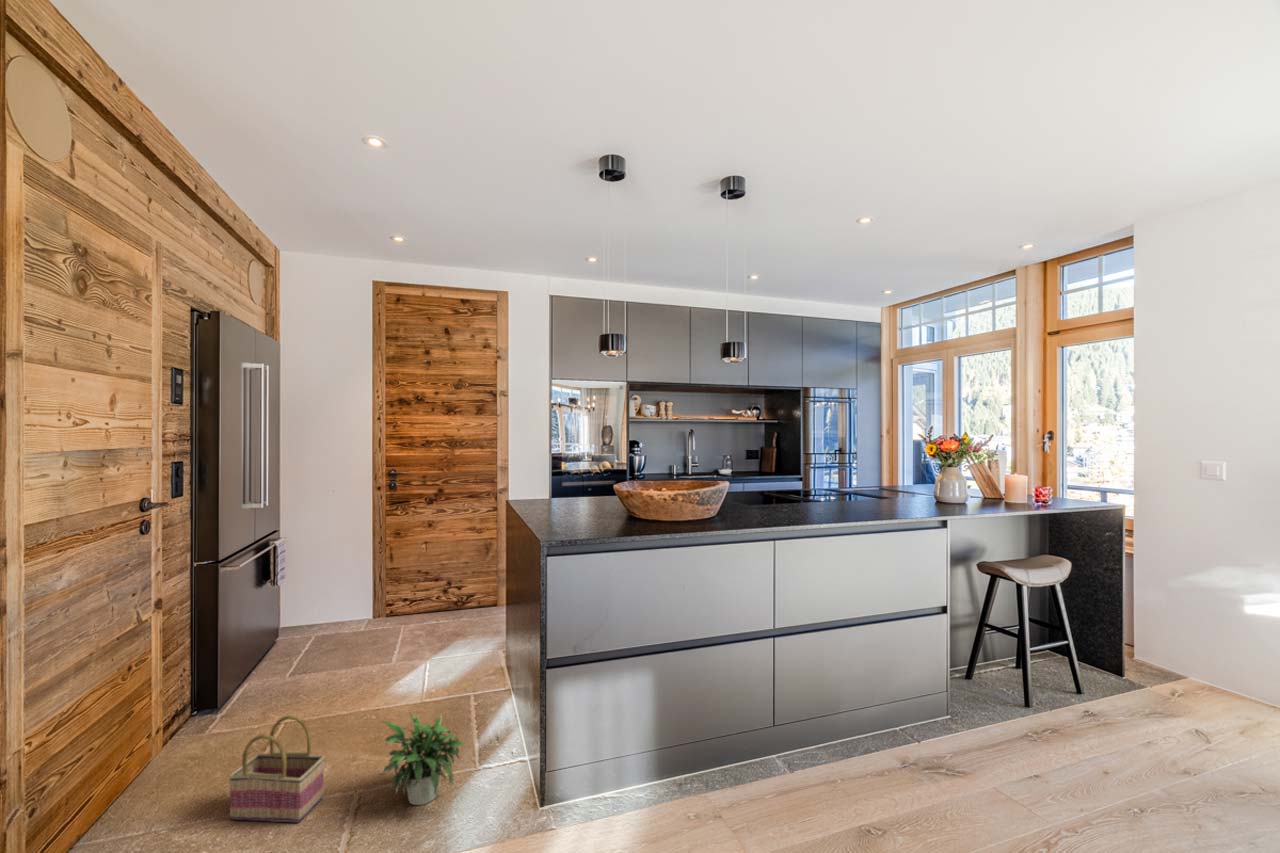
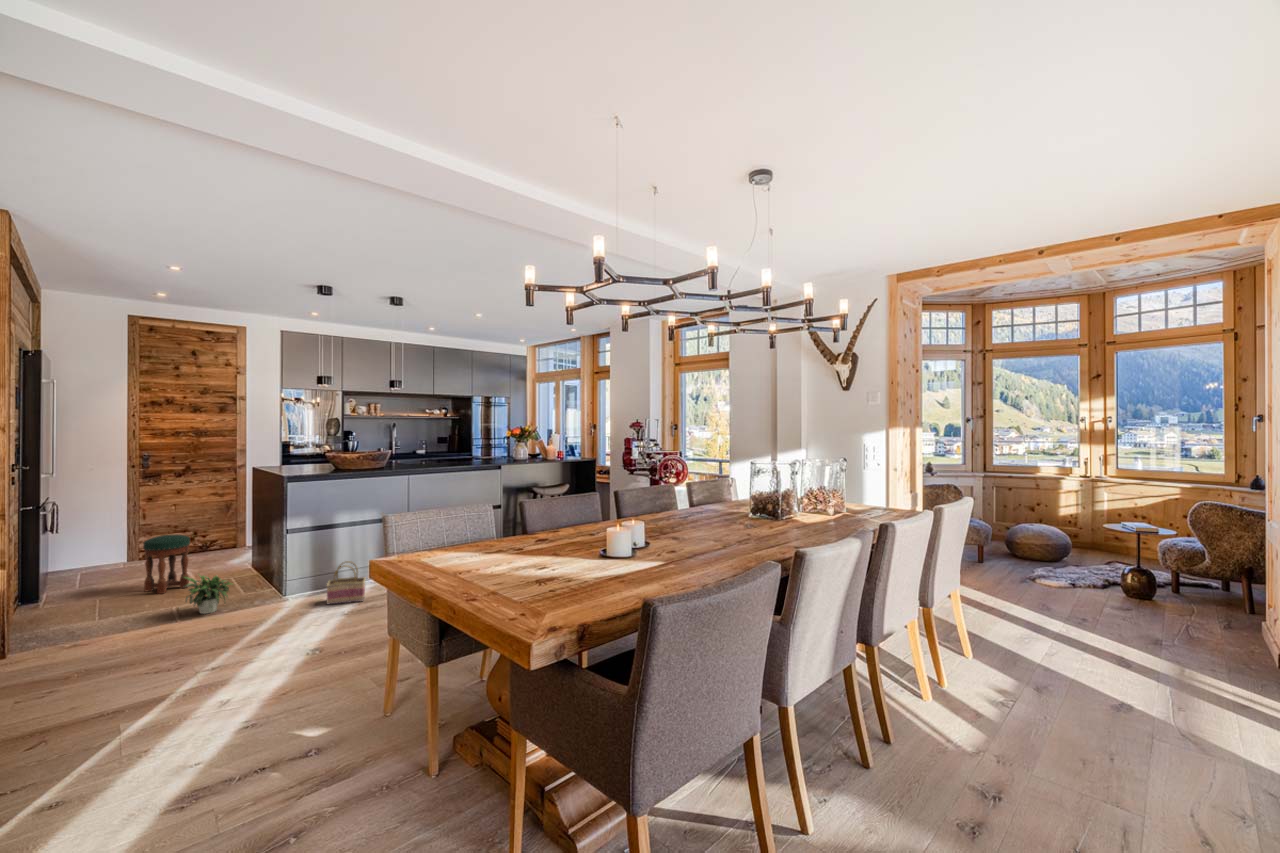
stool: none [357,607,421,712] -> present [143,534,190,594]
basket: present [229,715,325,823] -> present [327,561,365,604]

